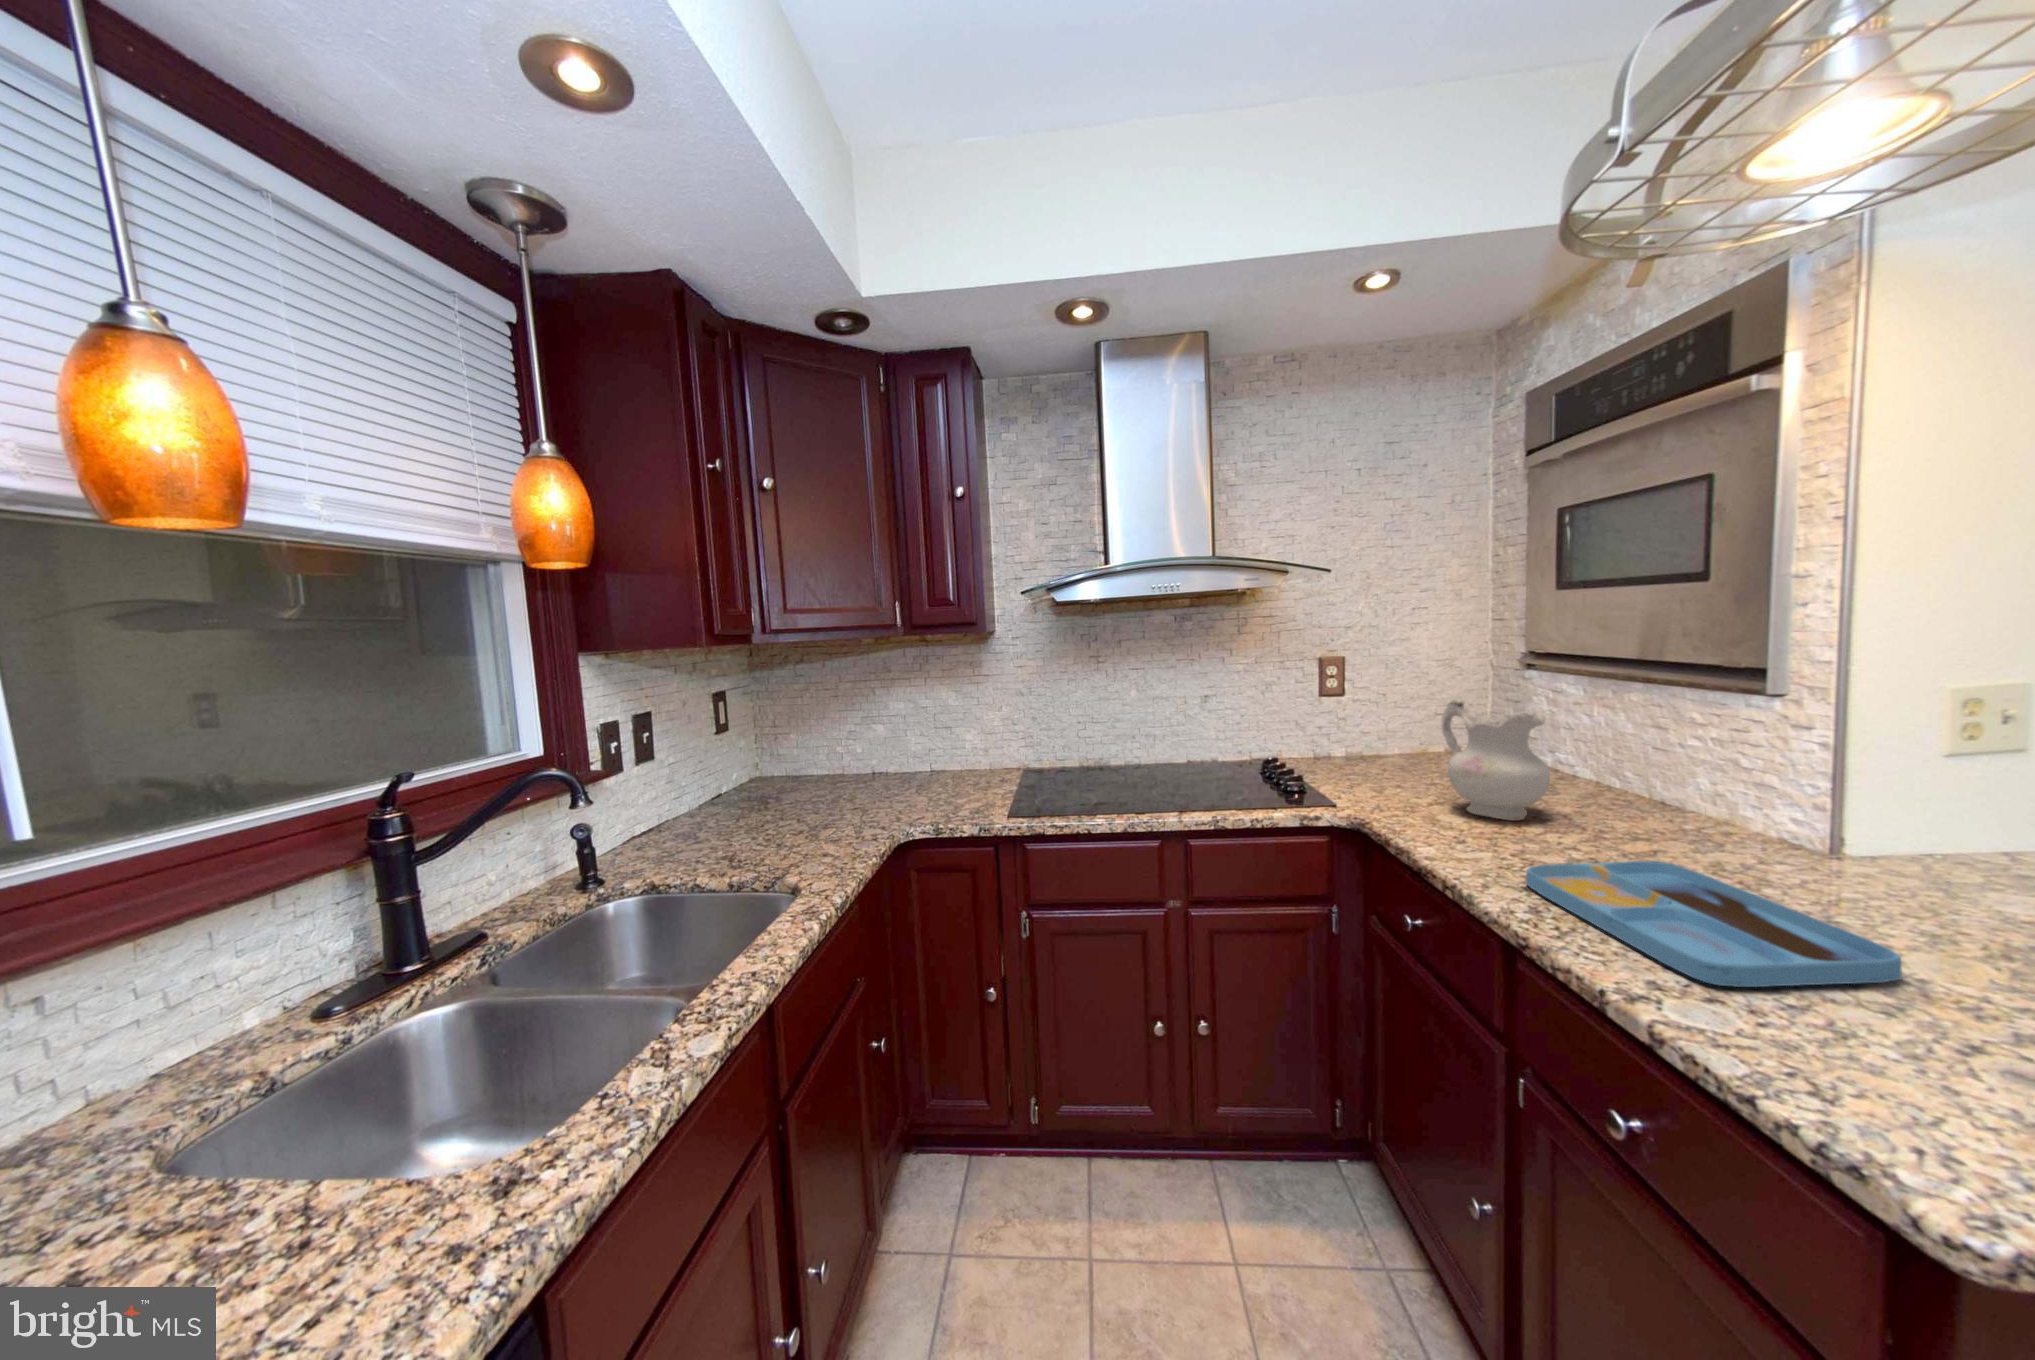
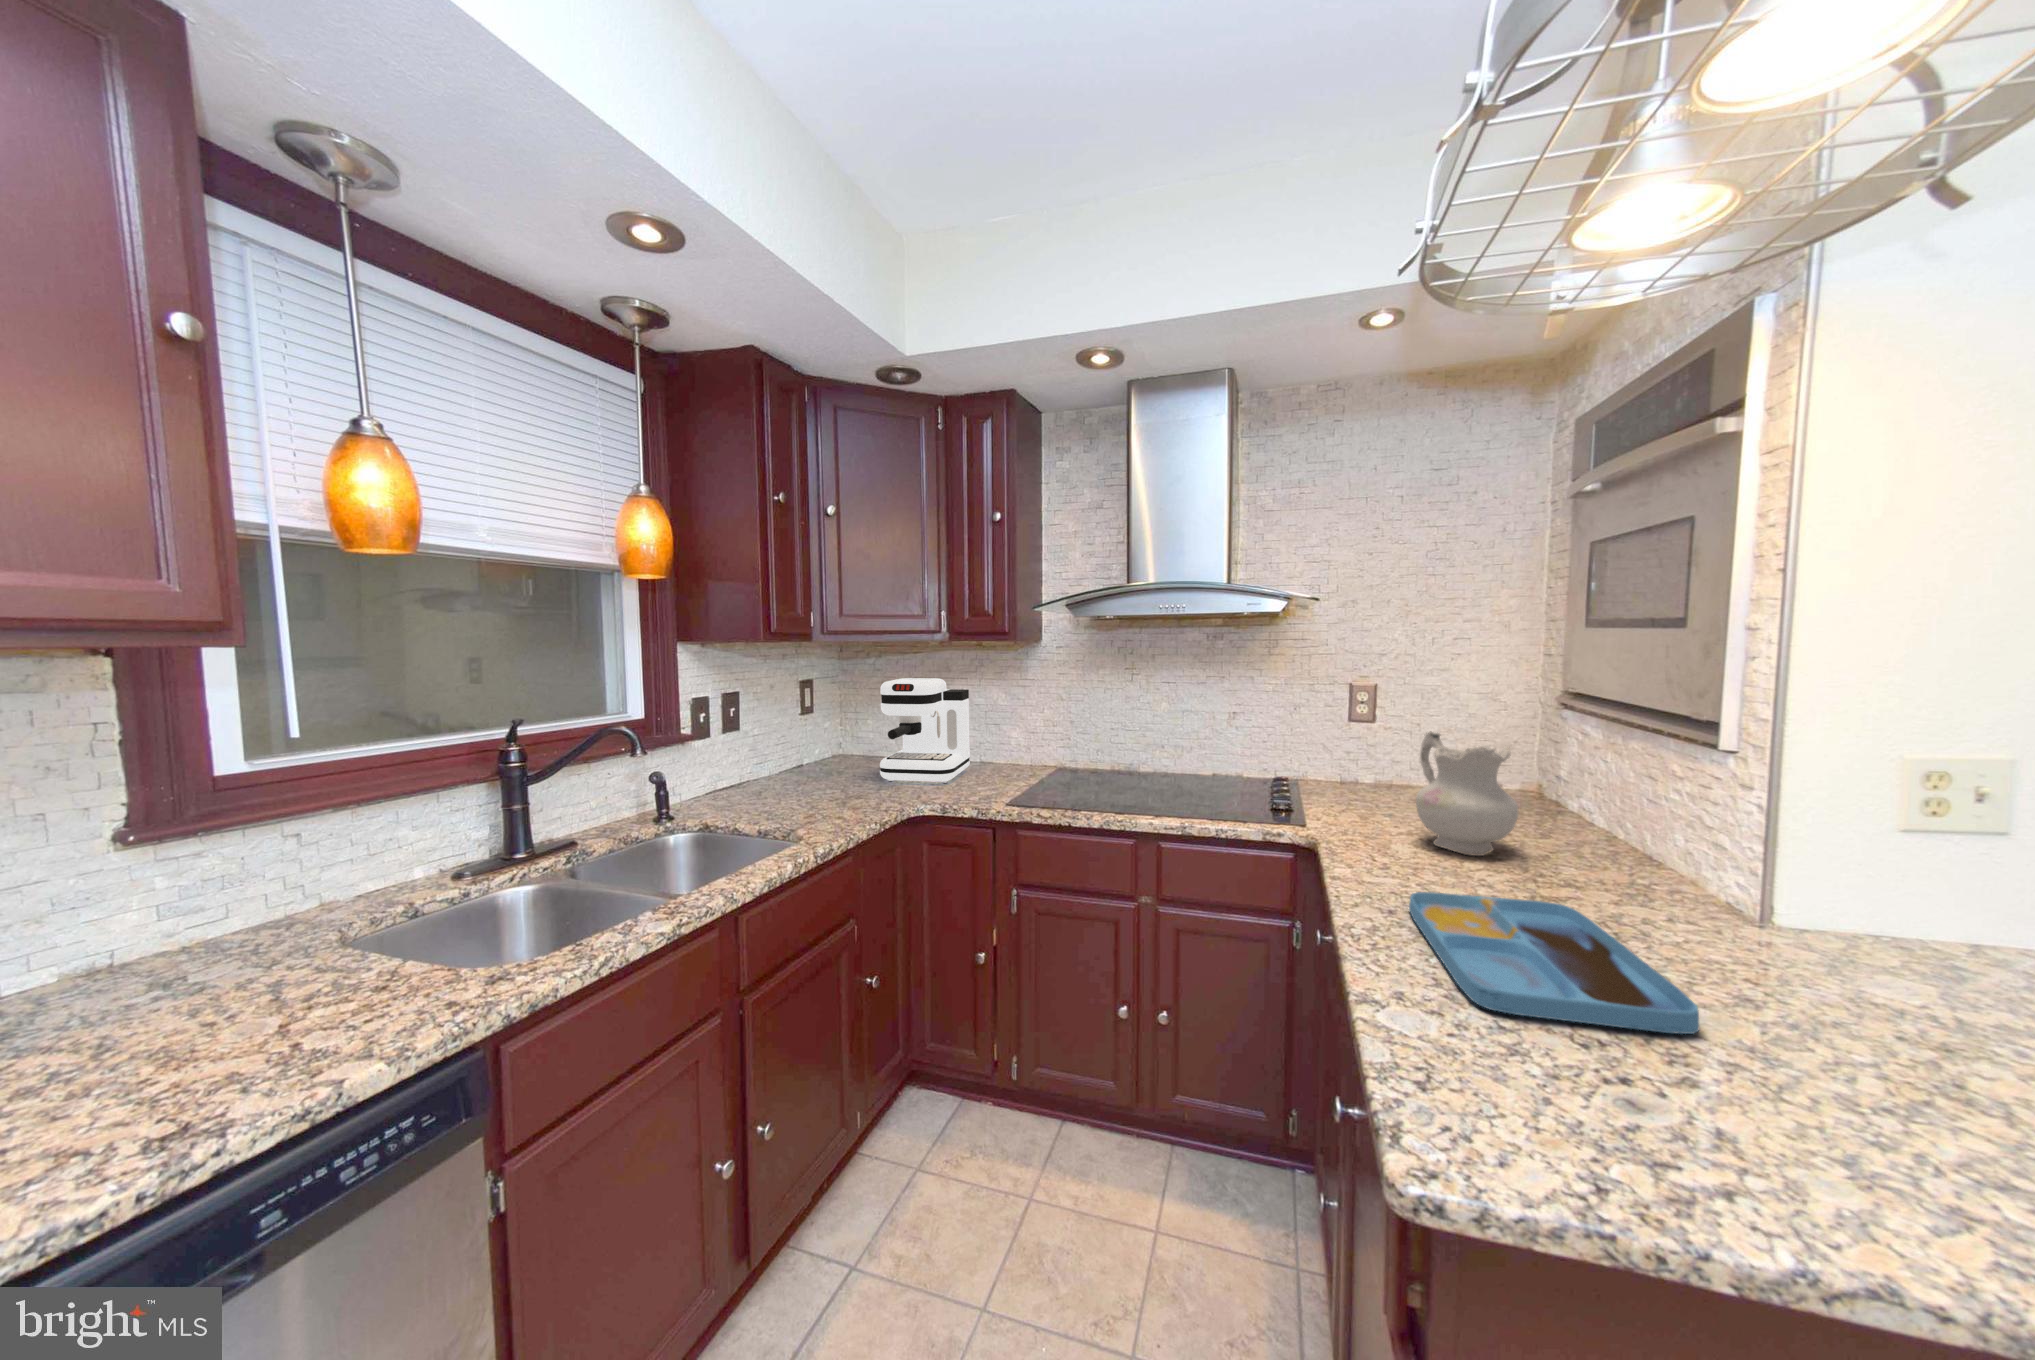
coffee maker: none [828,678,930,803] -> present [880,678,970,783]

